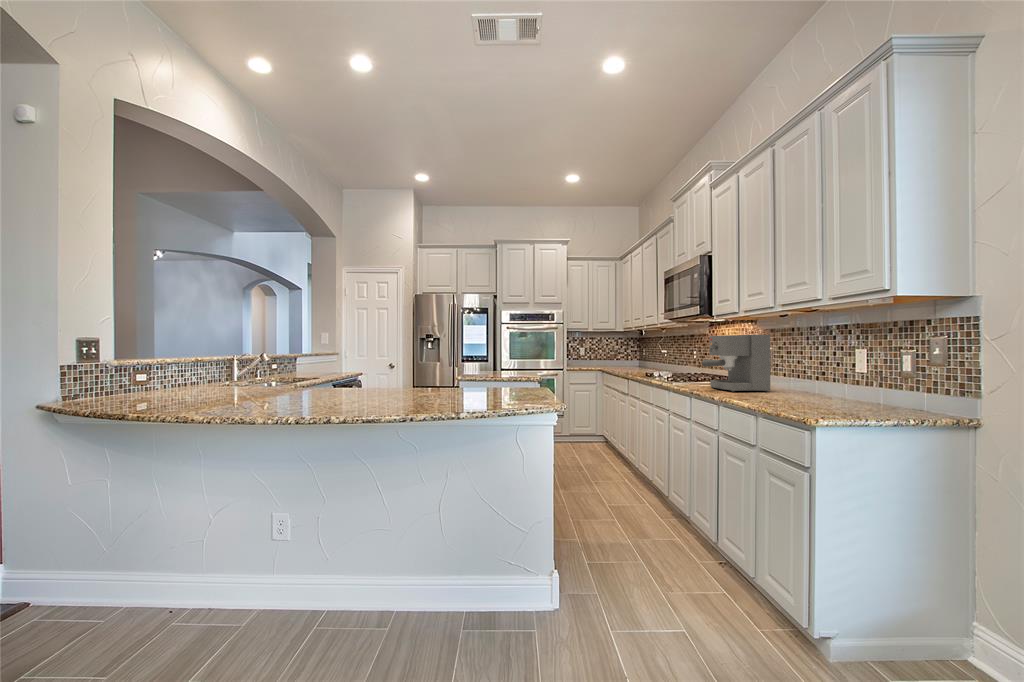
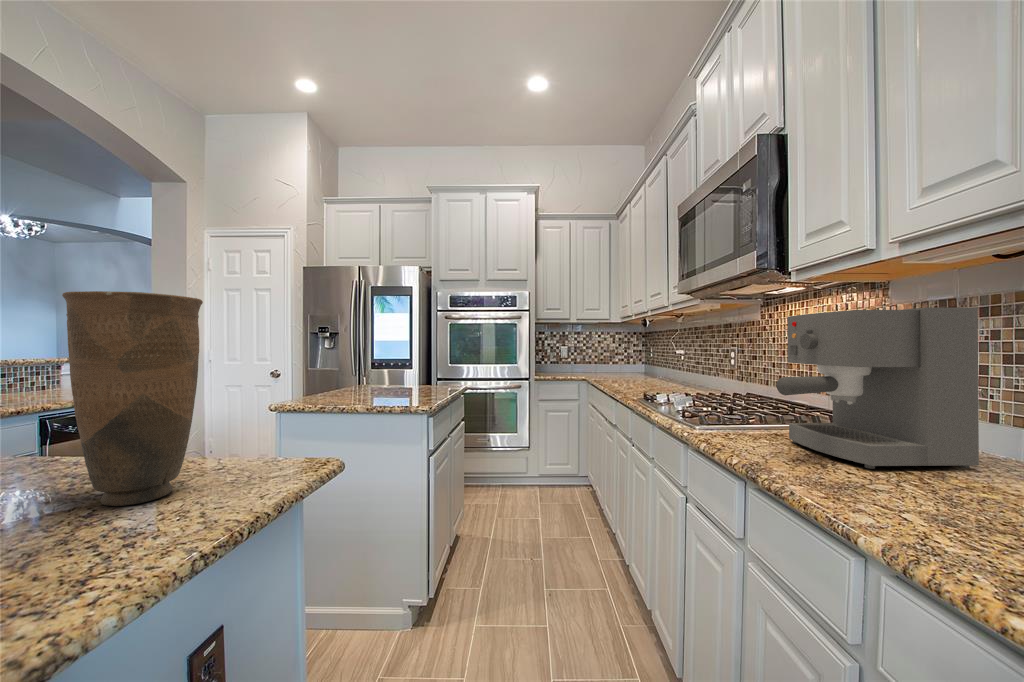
vase: none [500,334,530,392] -> present [62,291,203,506]

